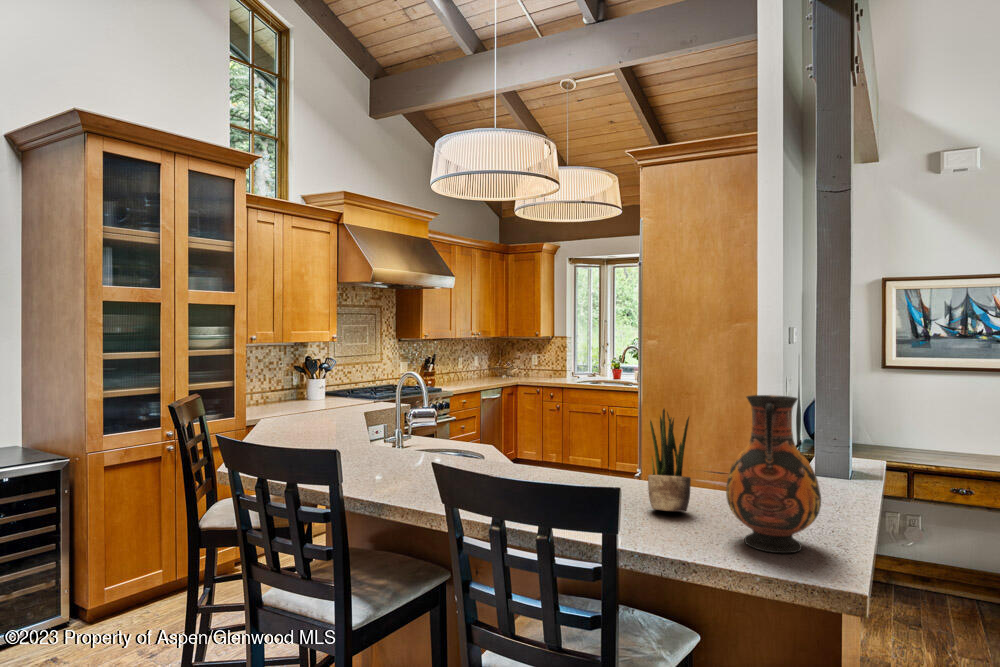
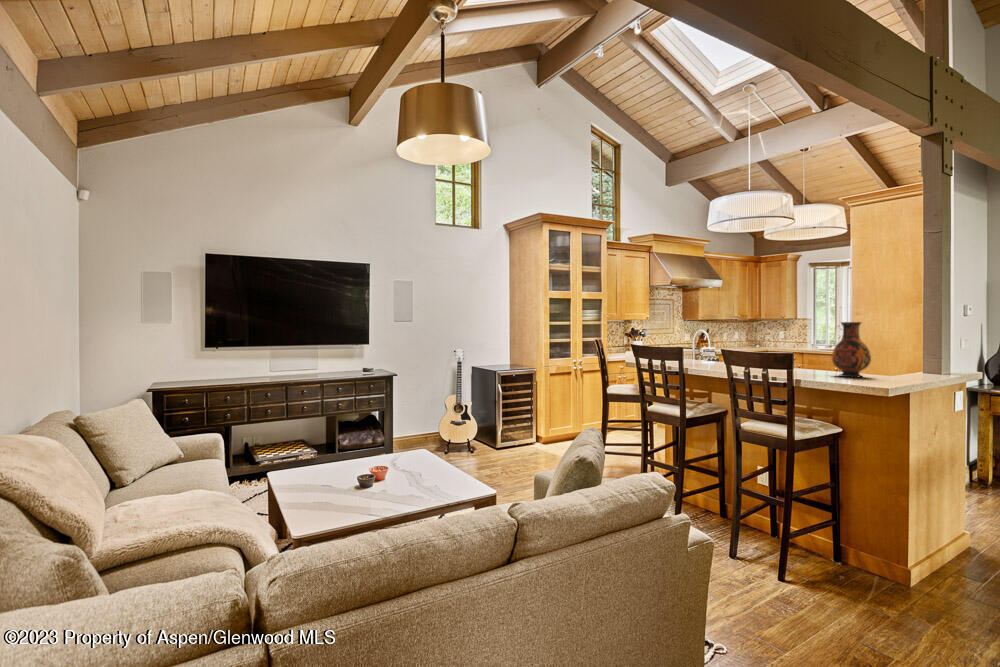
potted plant: present [648,409,691,512] -> none [806,331,826,372]

